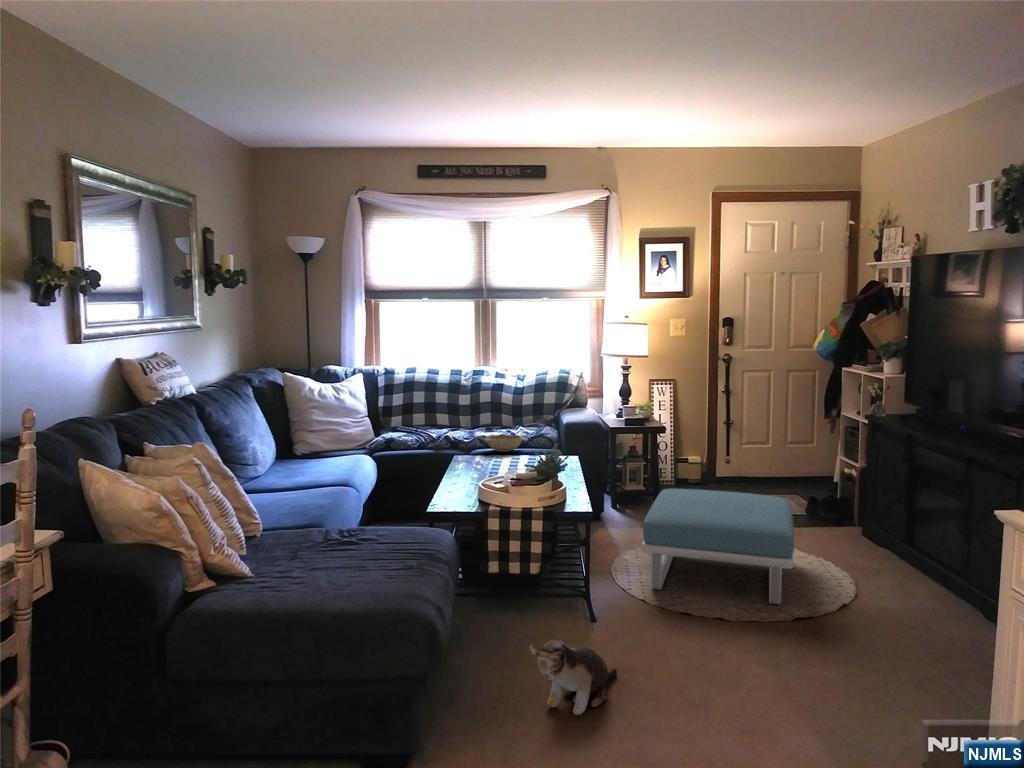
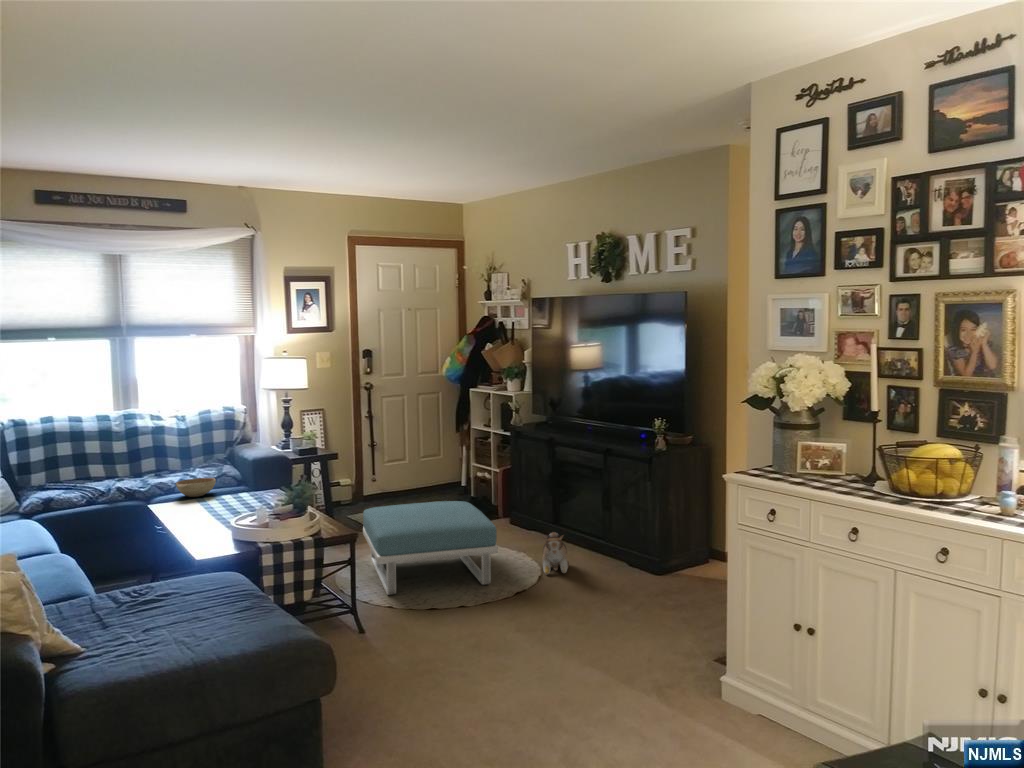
plush toy: present [529,640,617,715] -> present [542,532,569,574]

